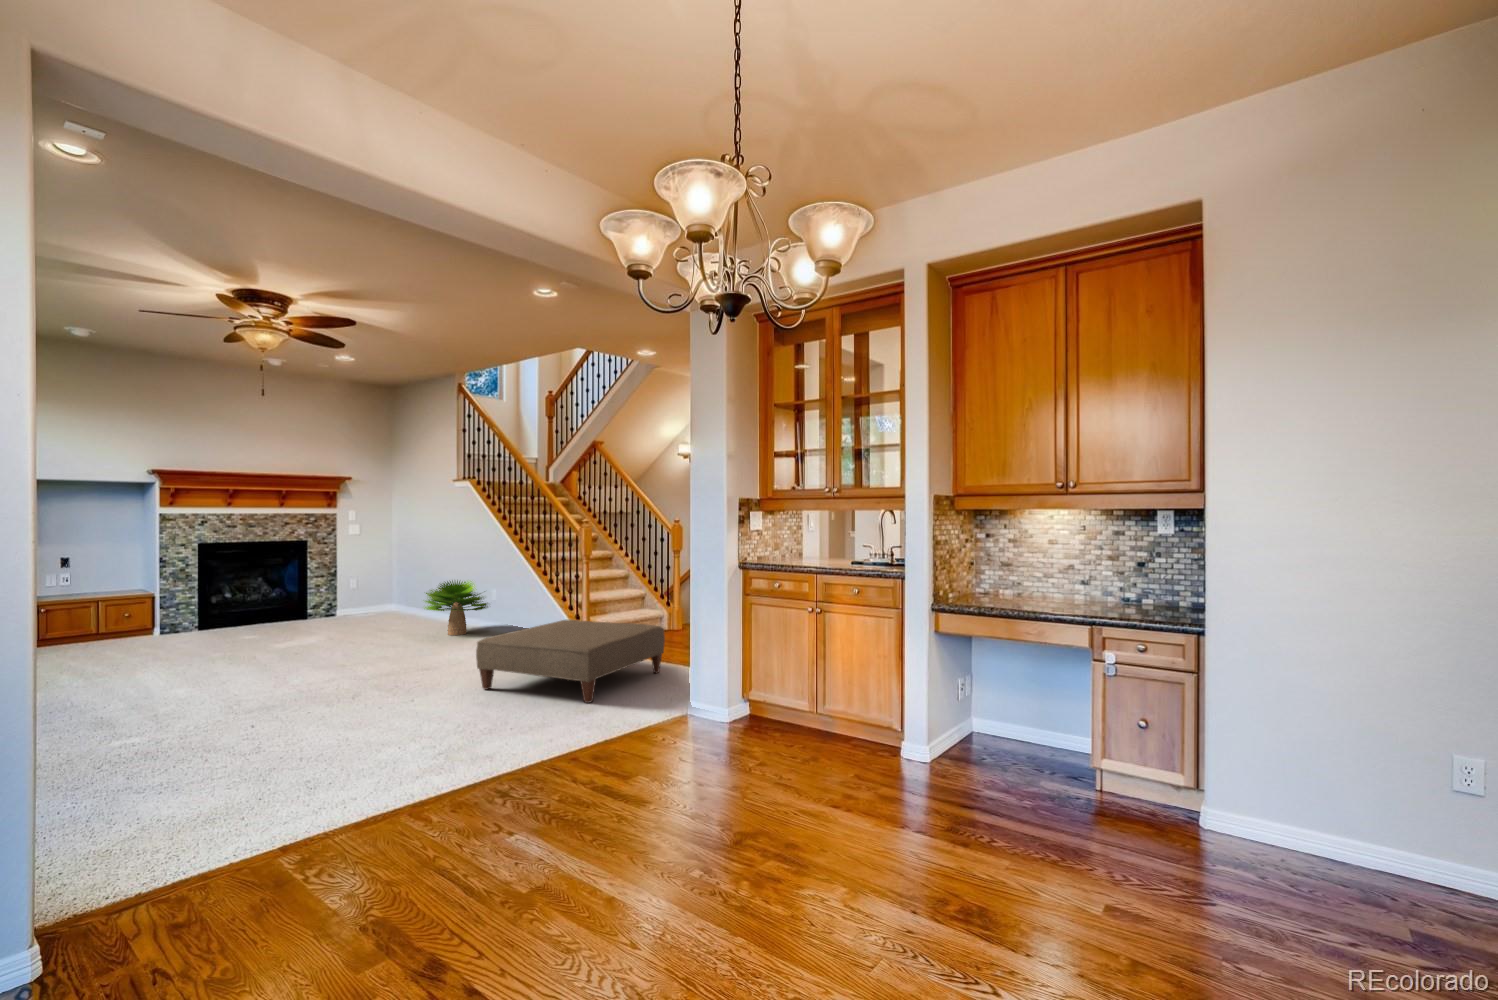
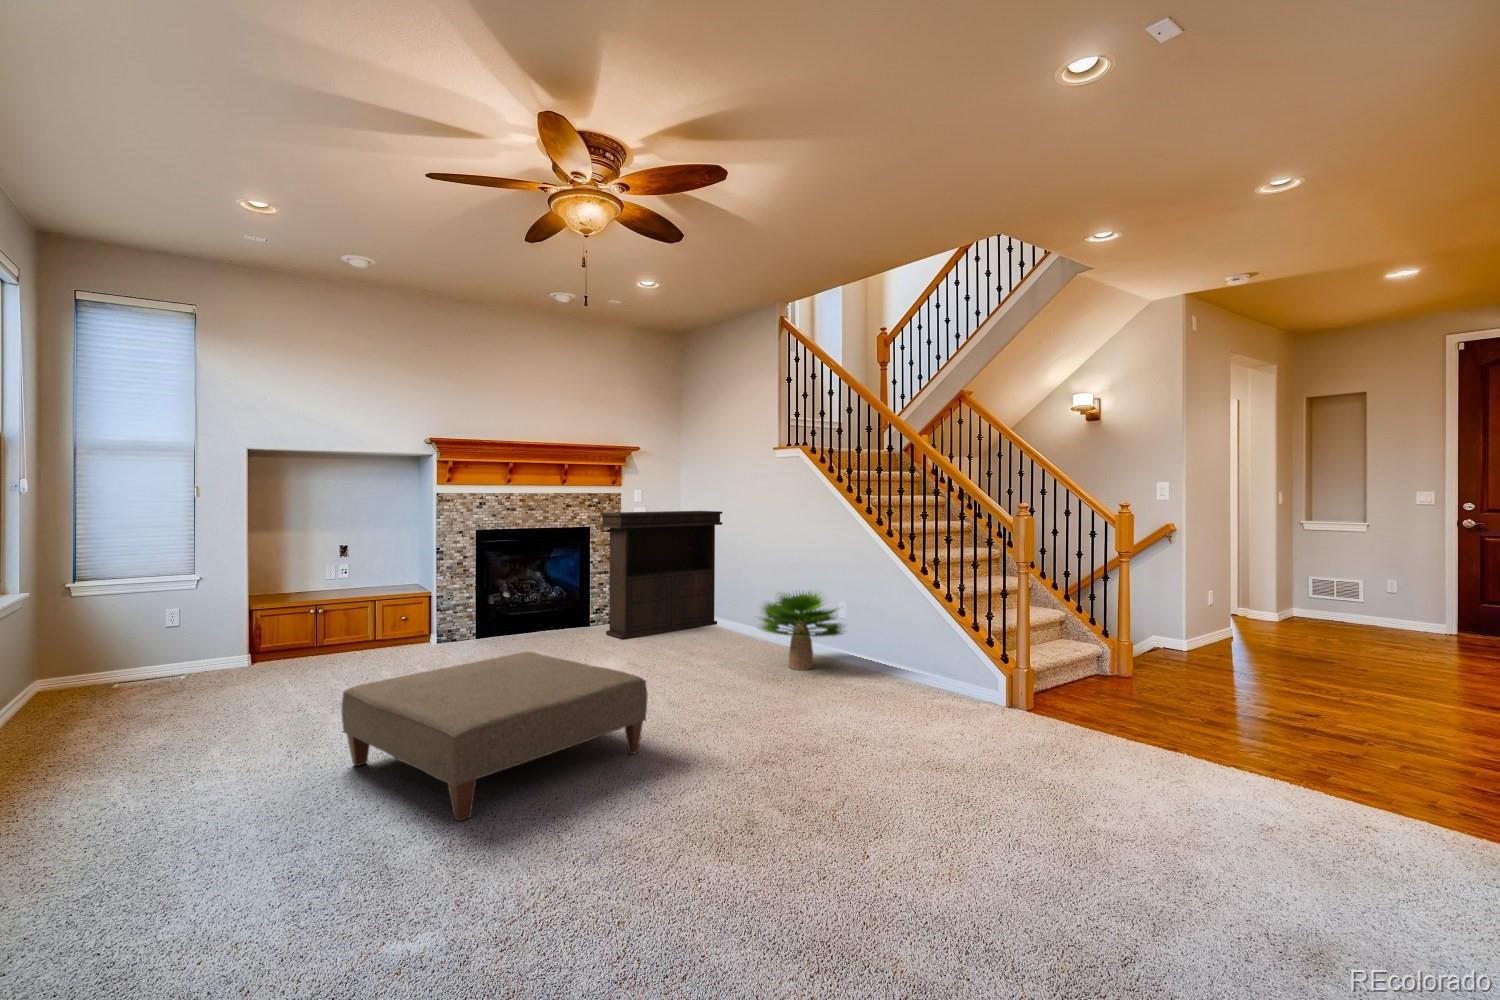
console table: none [312,526,422,625] -> present [600,511,722,639]
ottoman: present [476,620,665,703] -> present [342,652,648,821]

